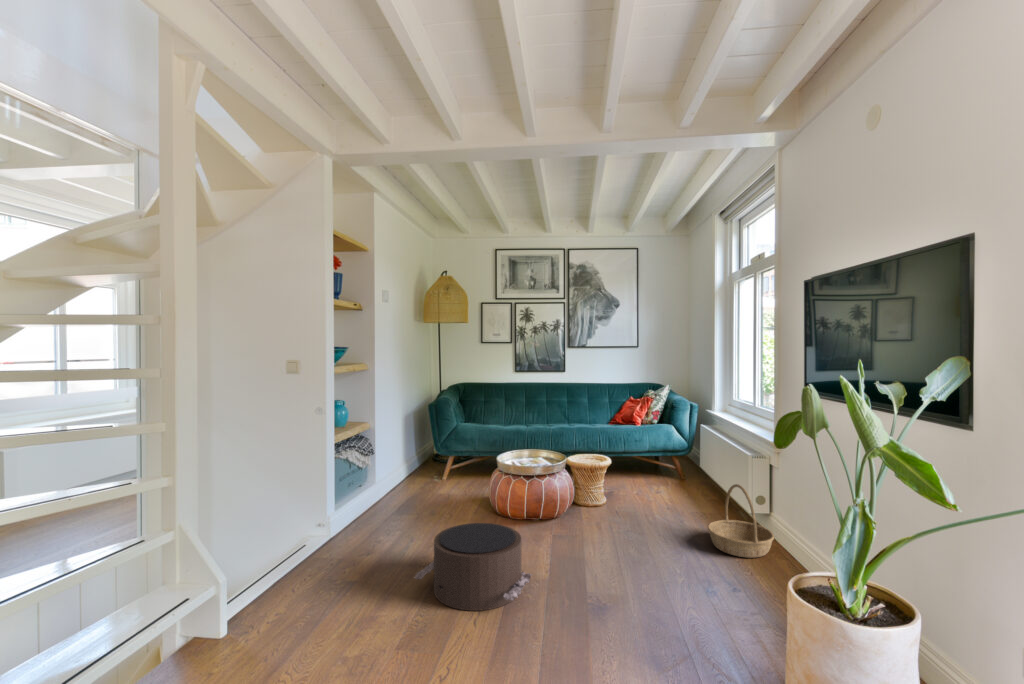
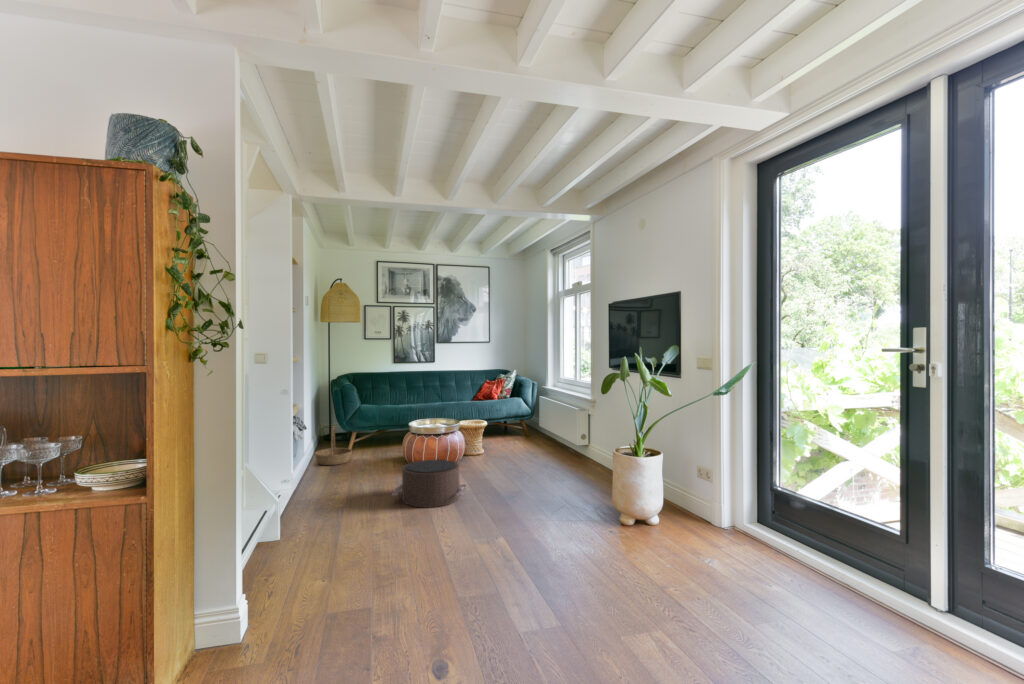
basket: present [708,484,774,558] -> present [314,425,352,465]

